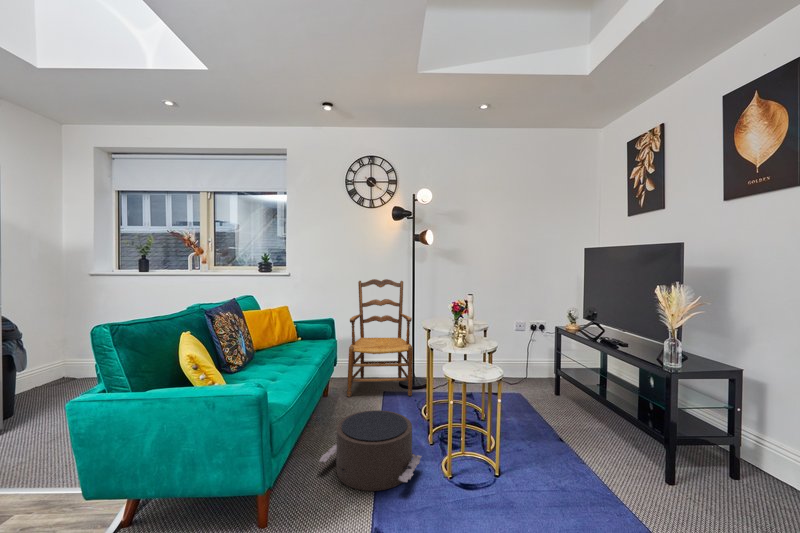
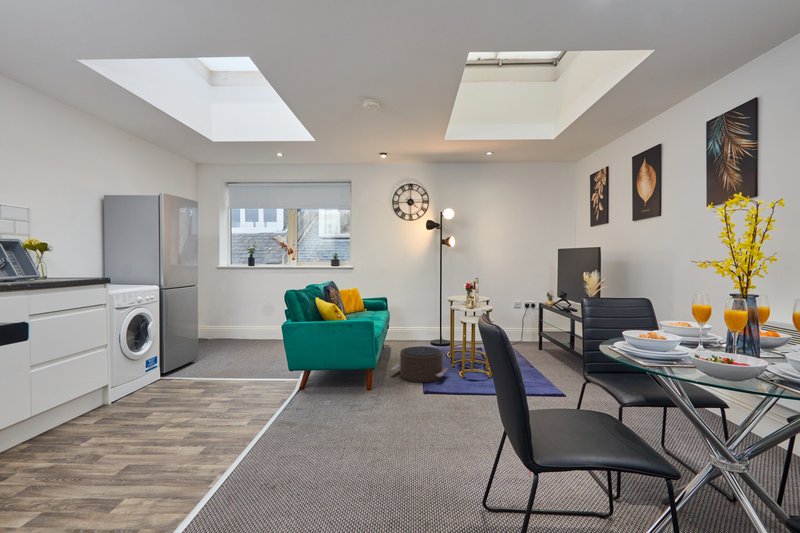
armchair: present [347,279,413,397] -> none [397,271,441,348]

